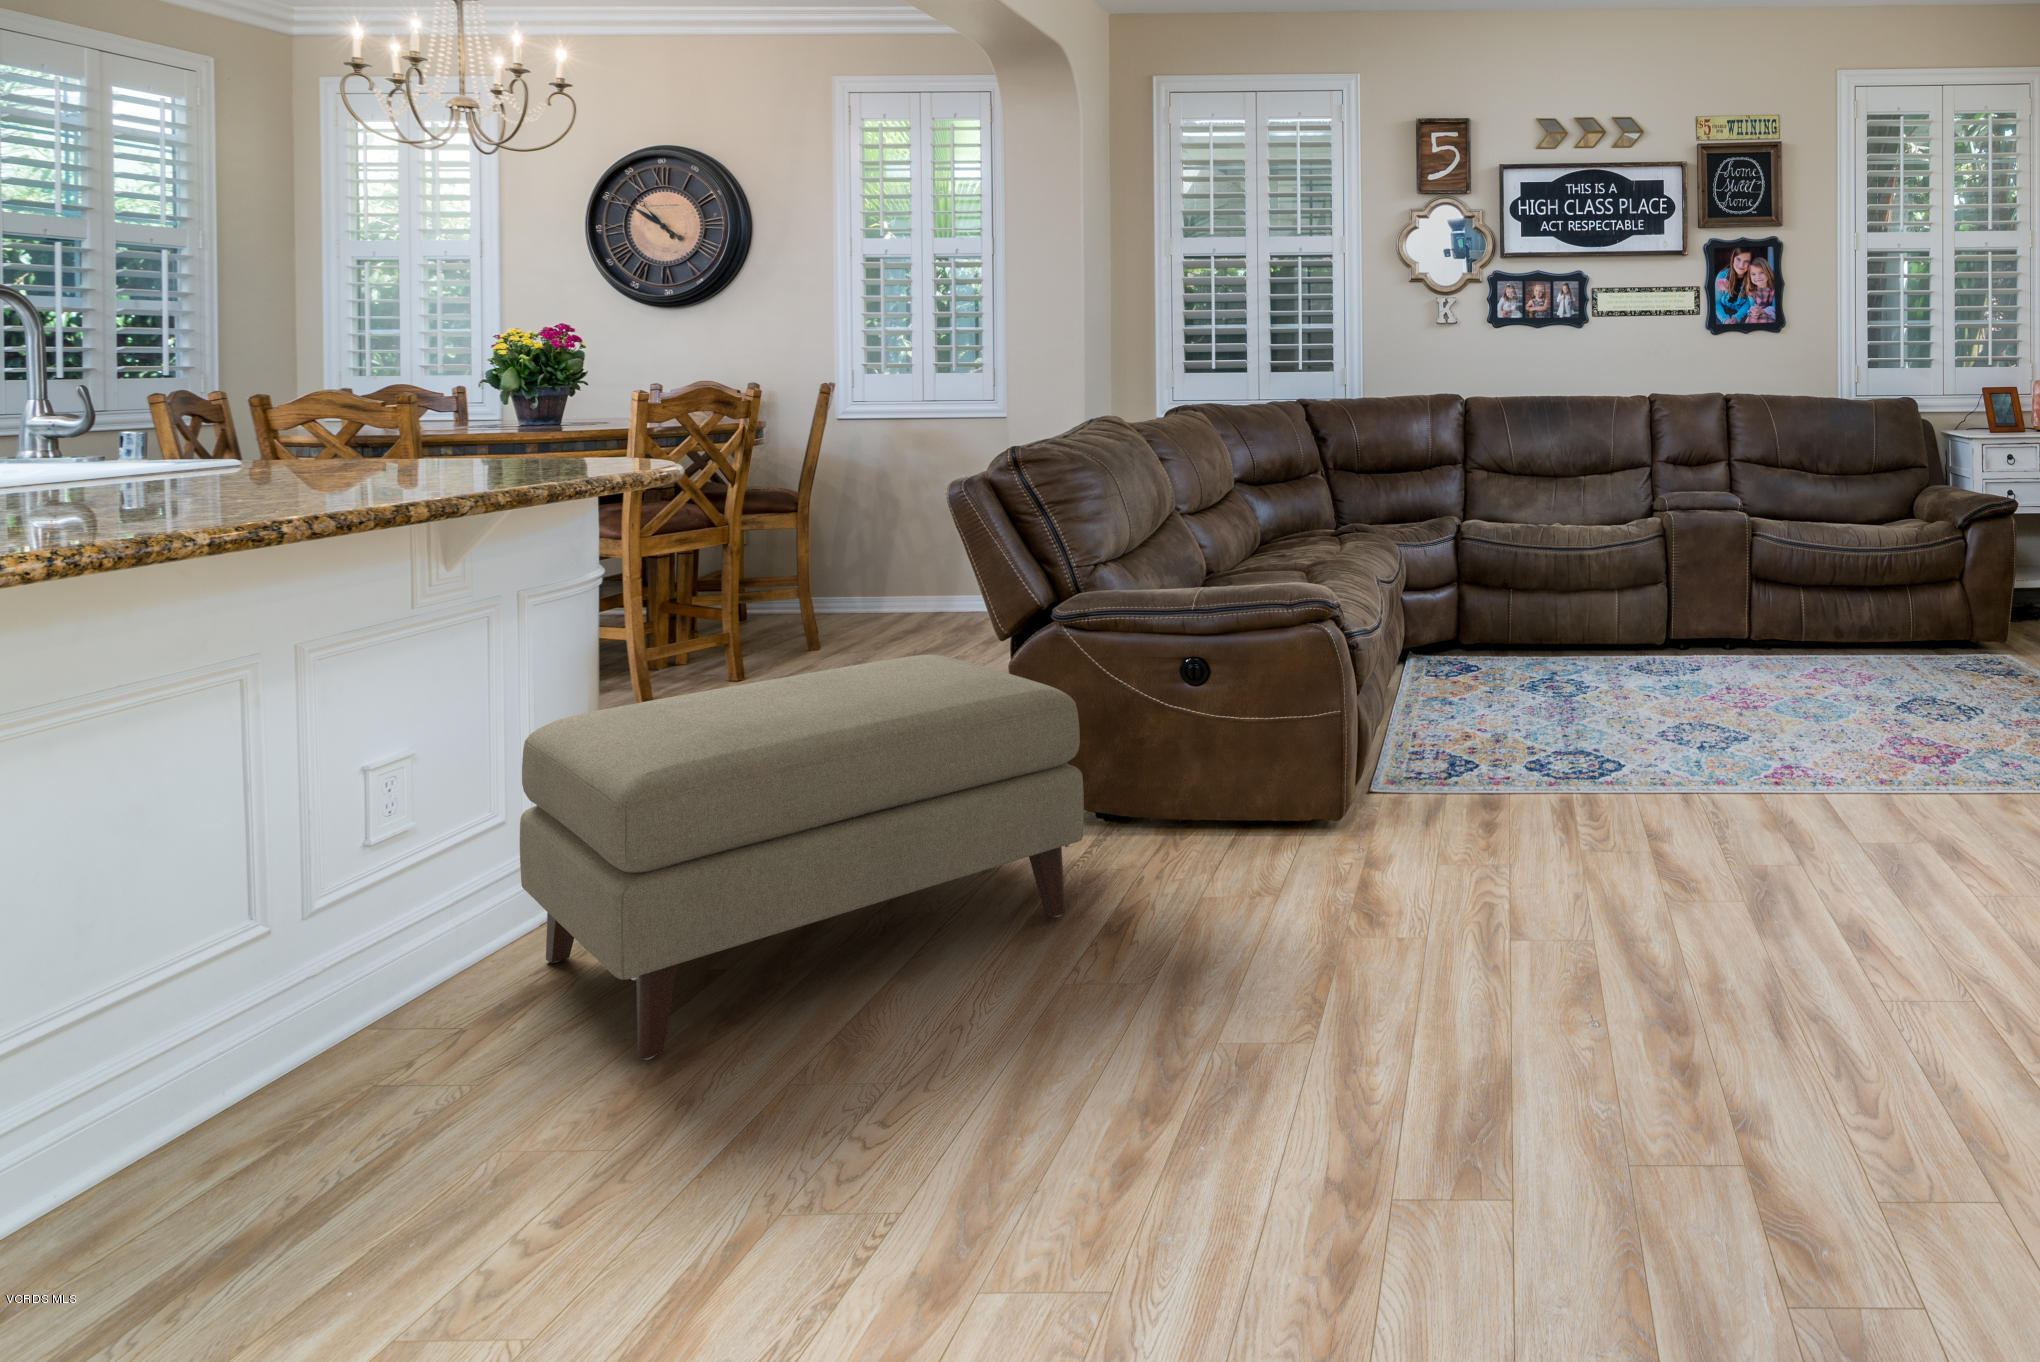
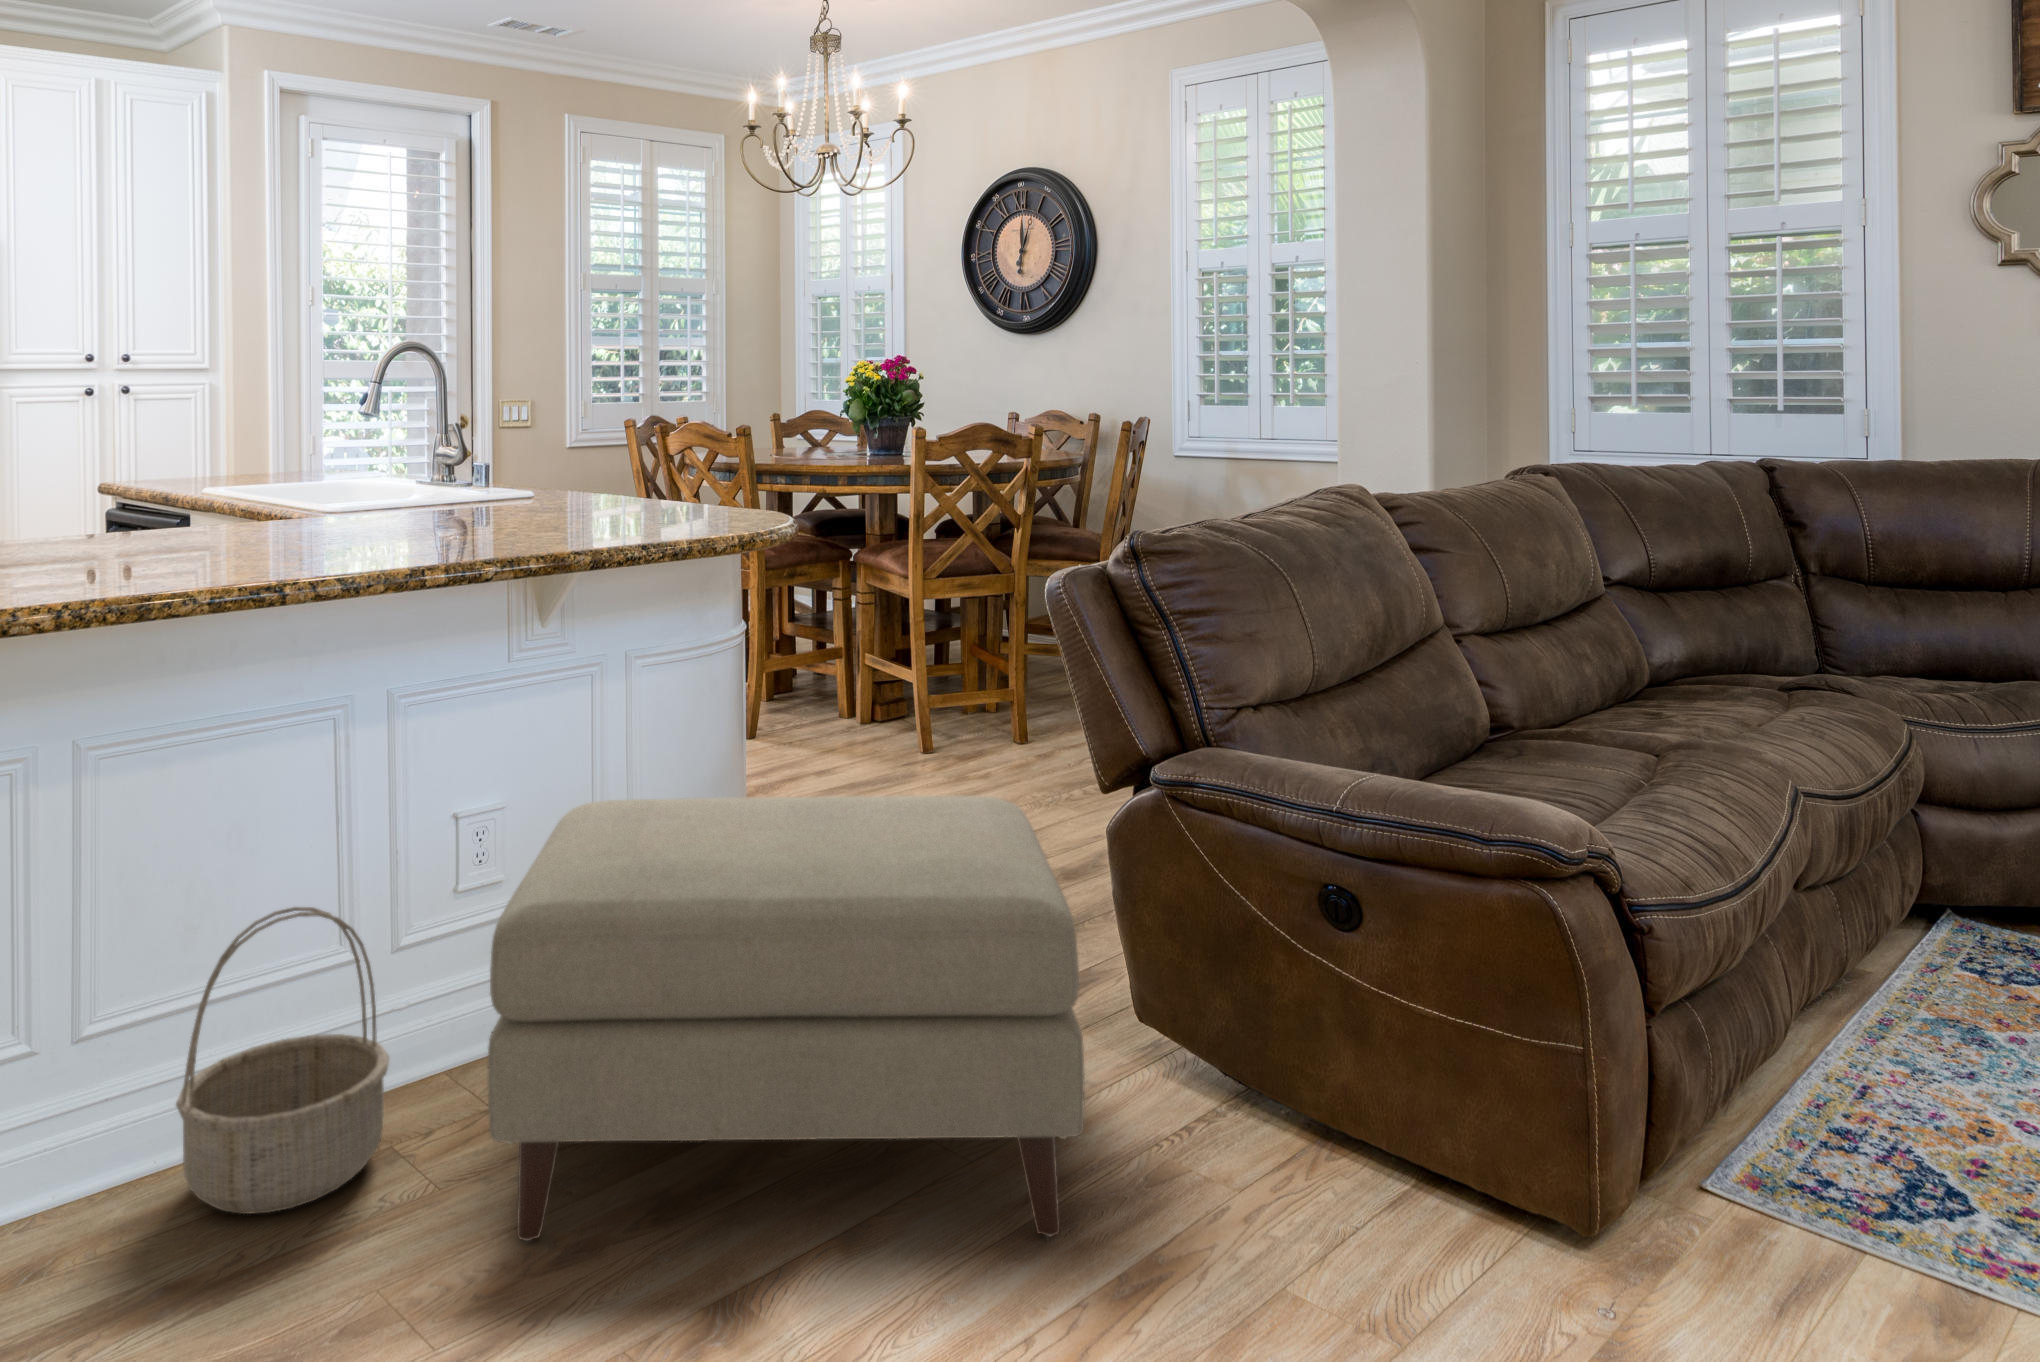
basket: none [167,850,426,1170] -> present [176,907,390,1214]

